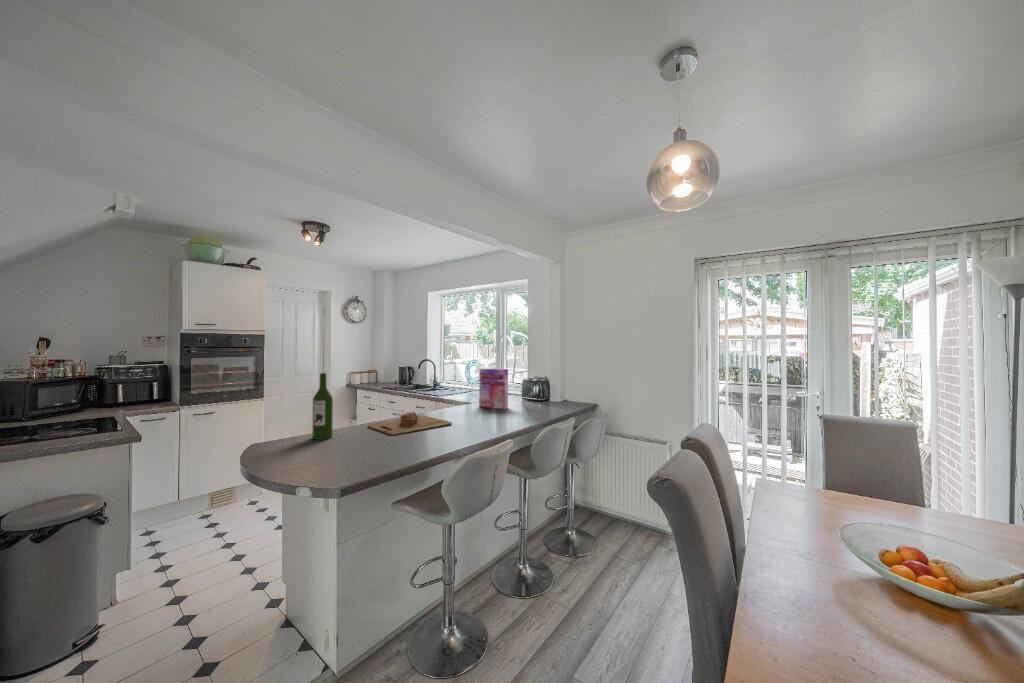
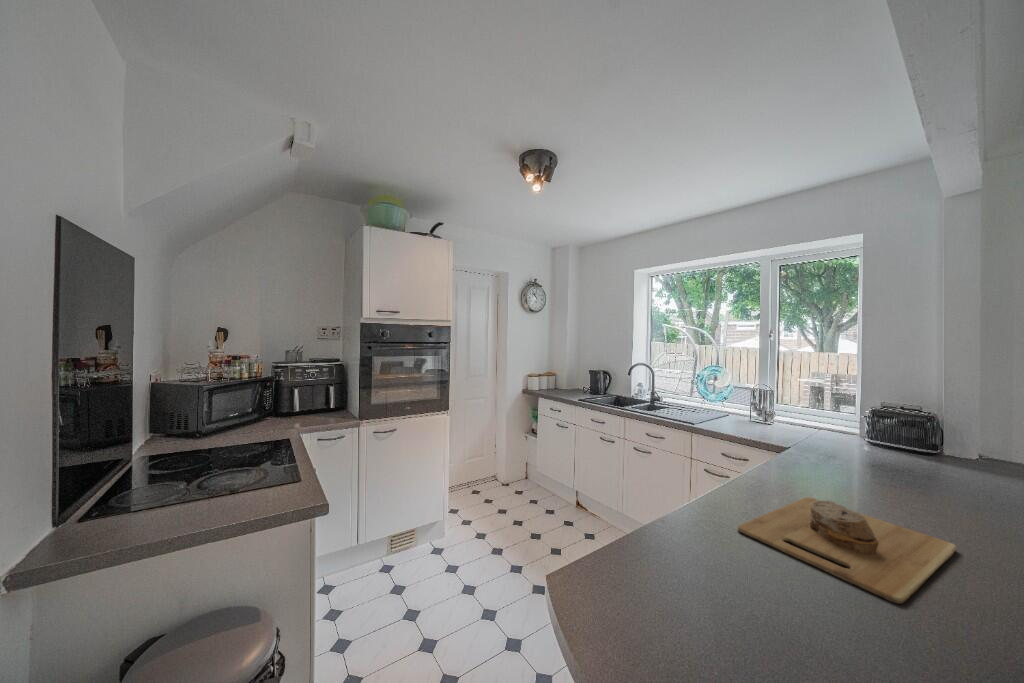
cereal box: present [479,368,508,409] -> none [842,391,926,480]
wine bottle: present [312,373,333,440] -> none [683,419,737,601]

